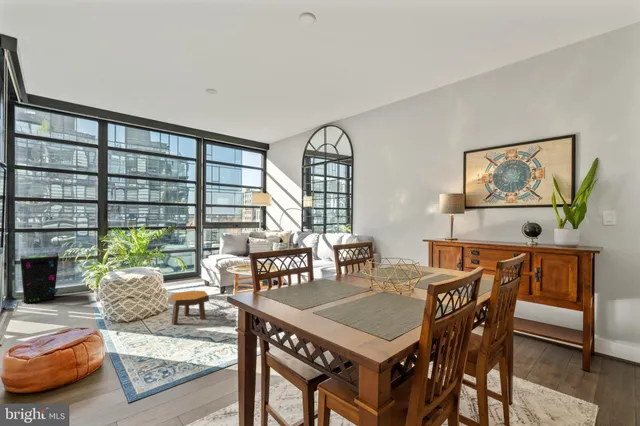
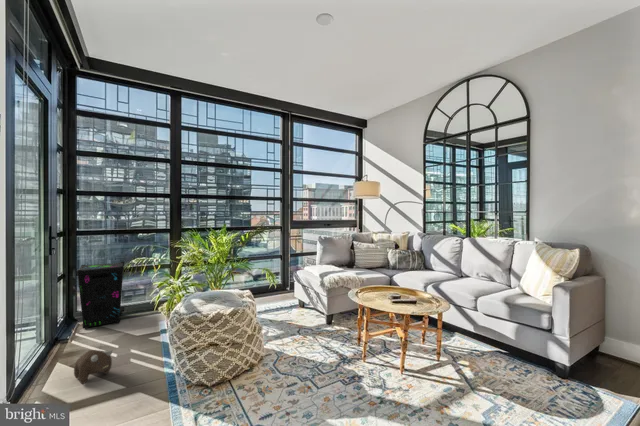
footstool: present [167,290,209,324] -> none [268,332,335,399]
plush toy: none [29,305,58,326] -> present [74,350,112,384]

